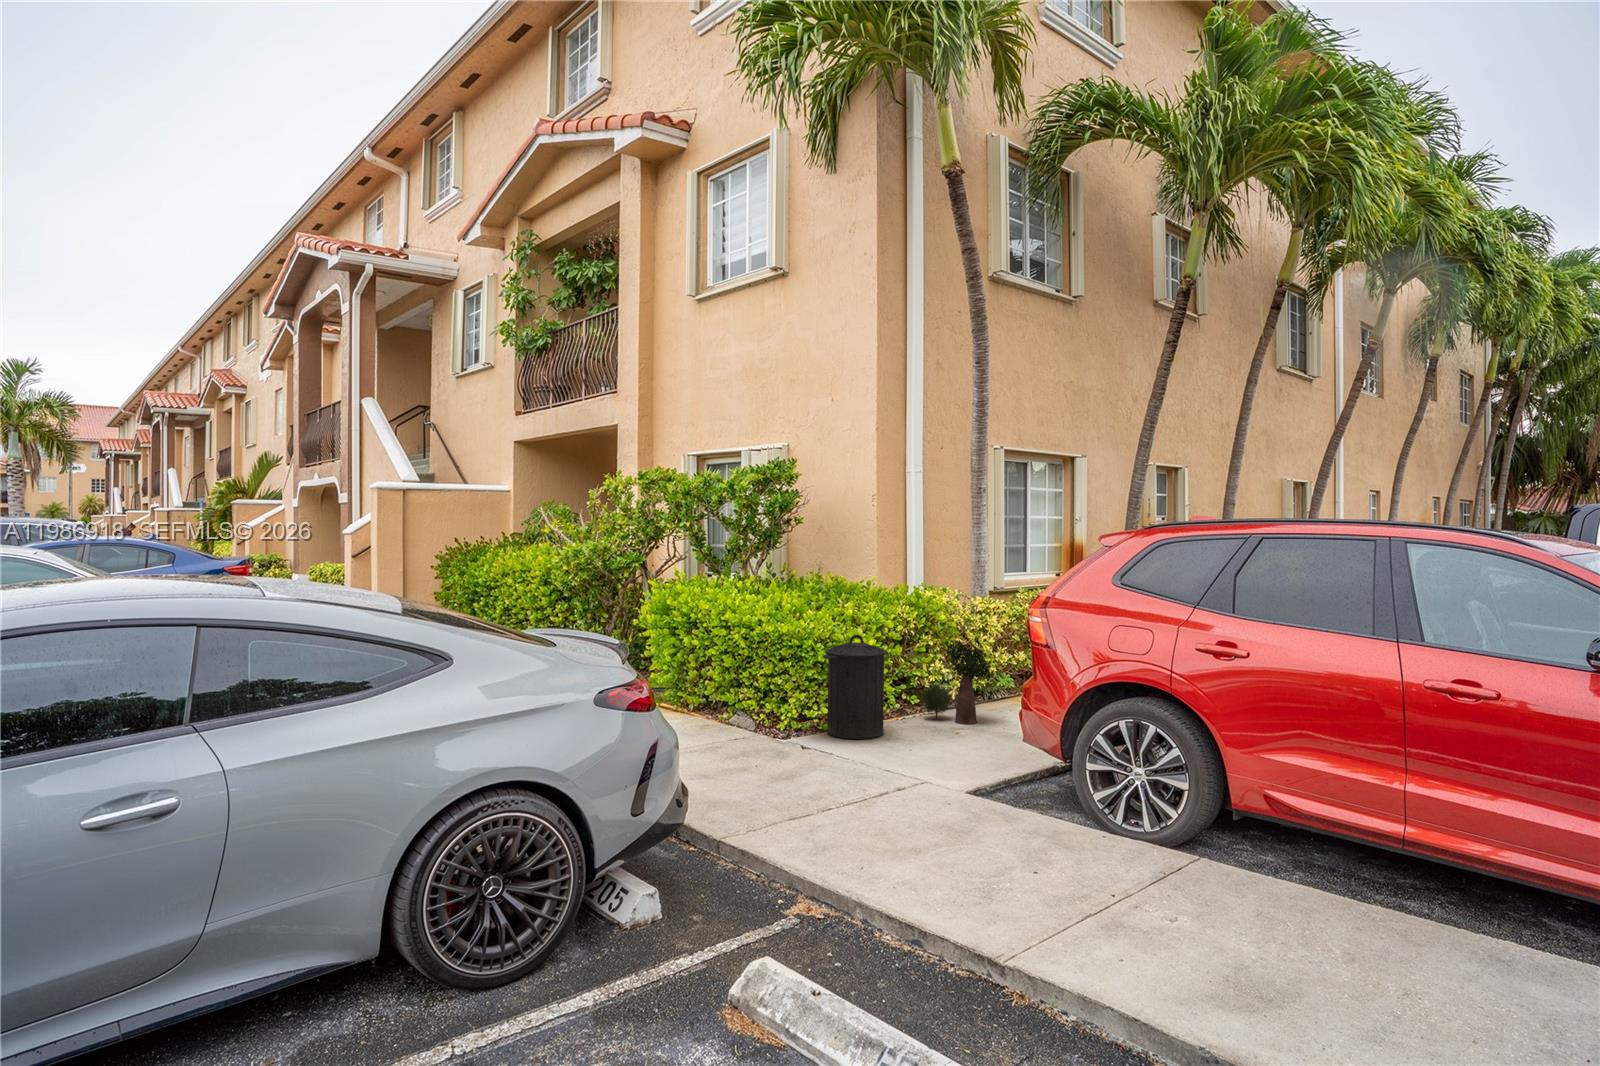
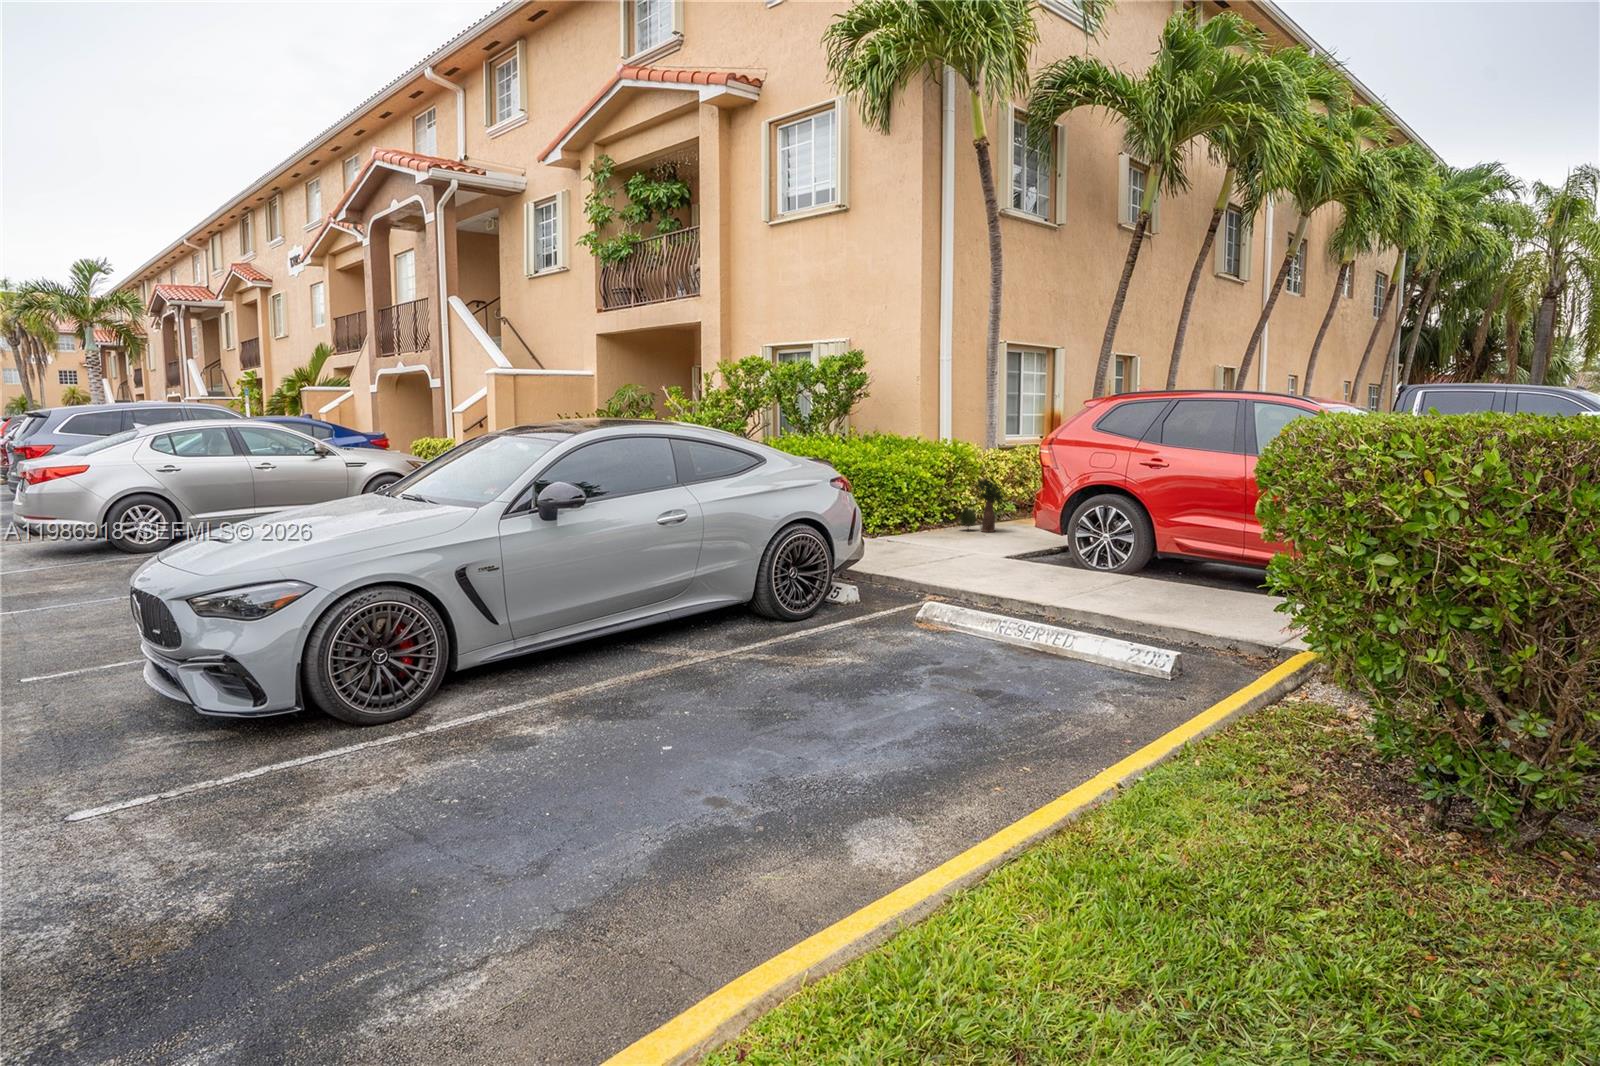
trash can: present [823,635,888,739] -> none [899,472,941,539]

